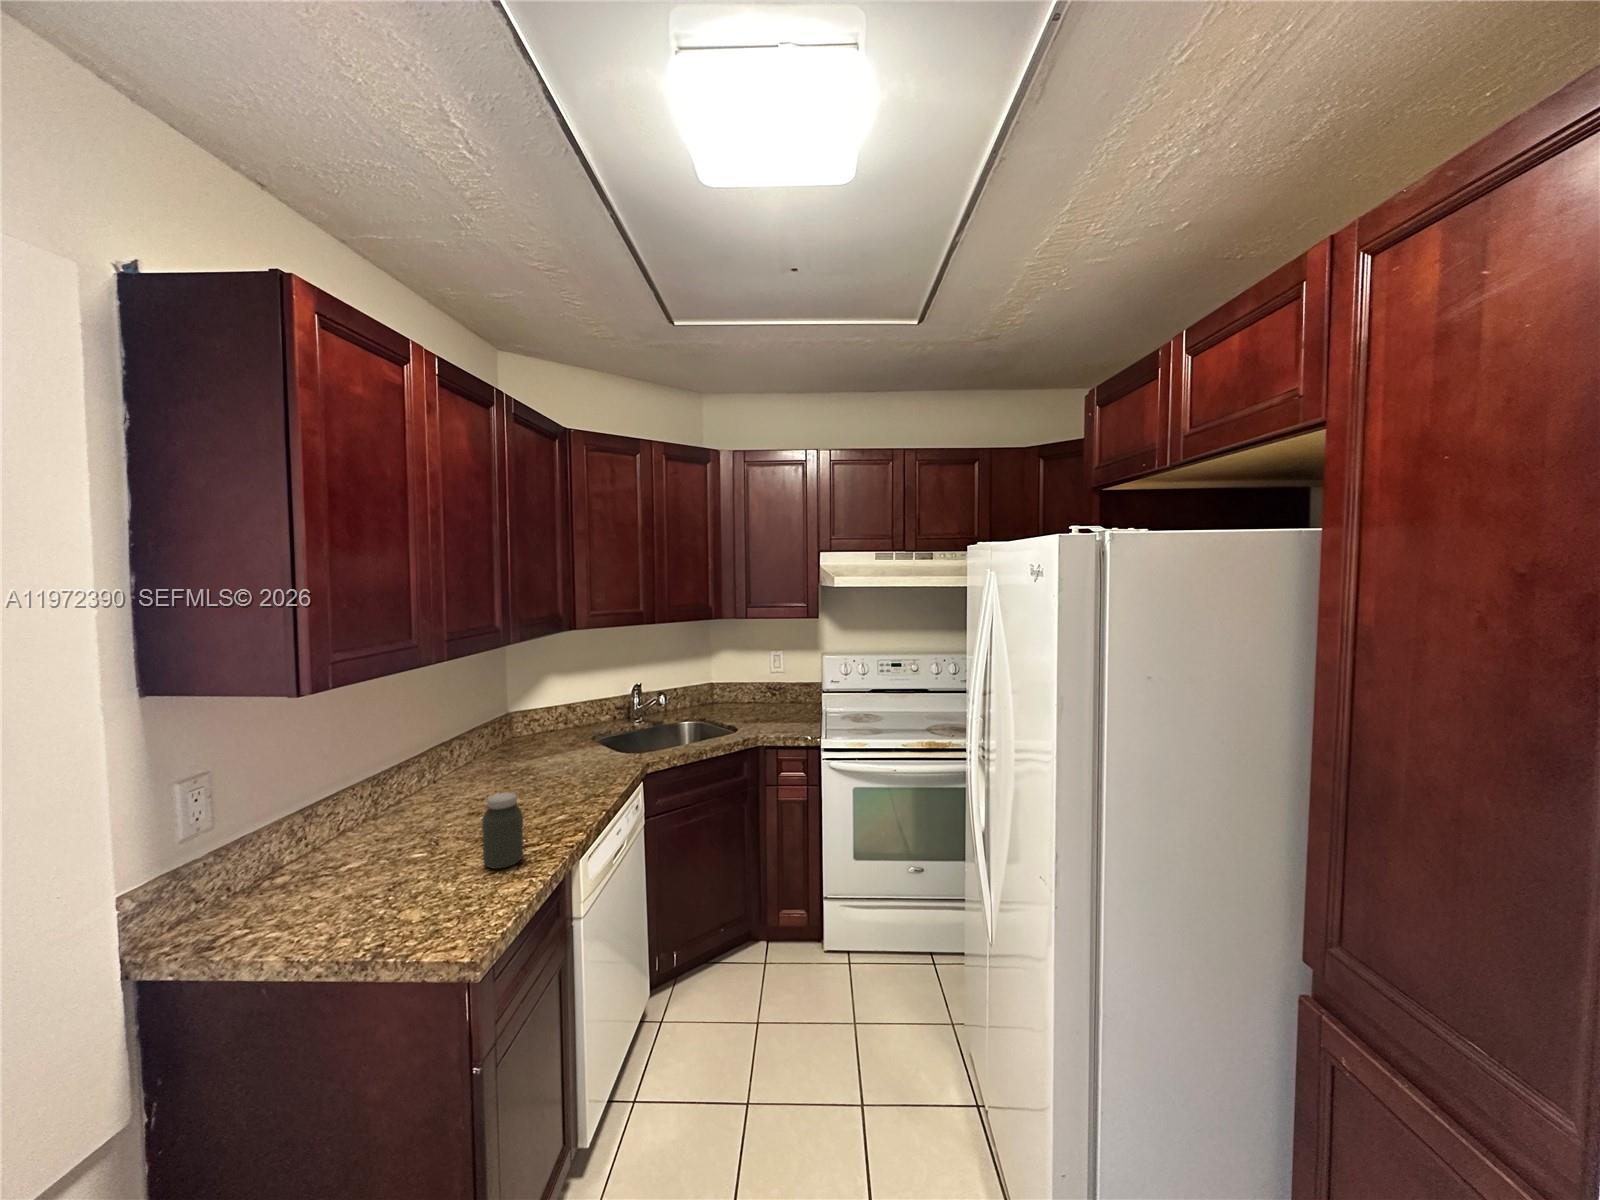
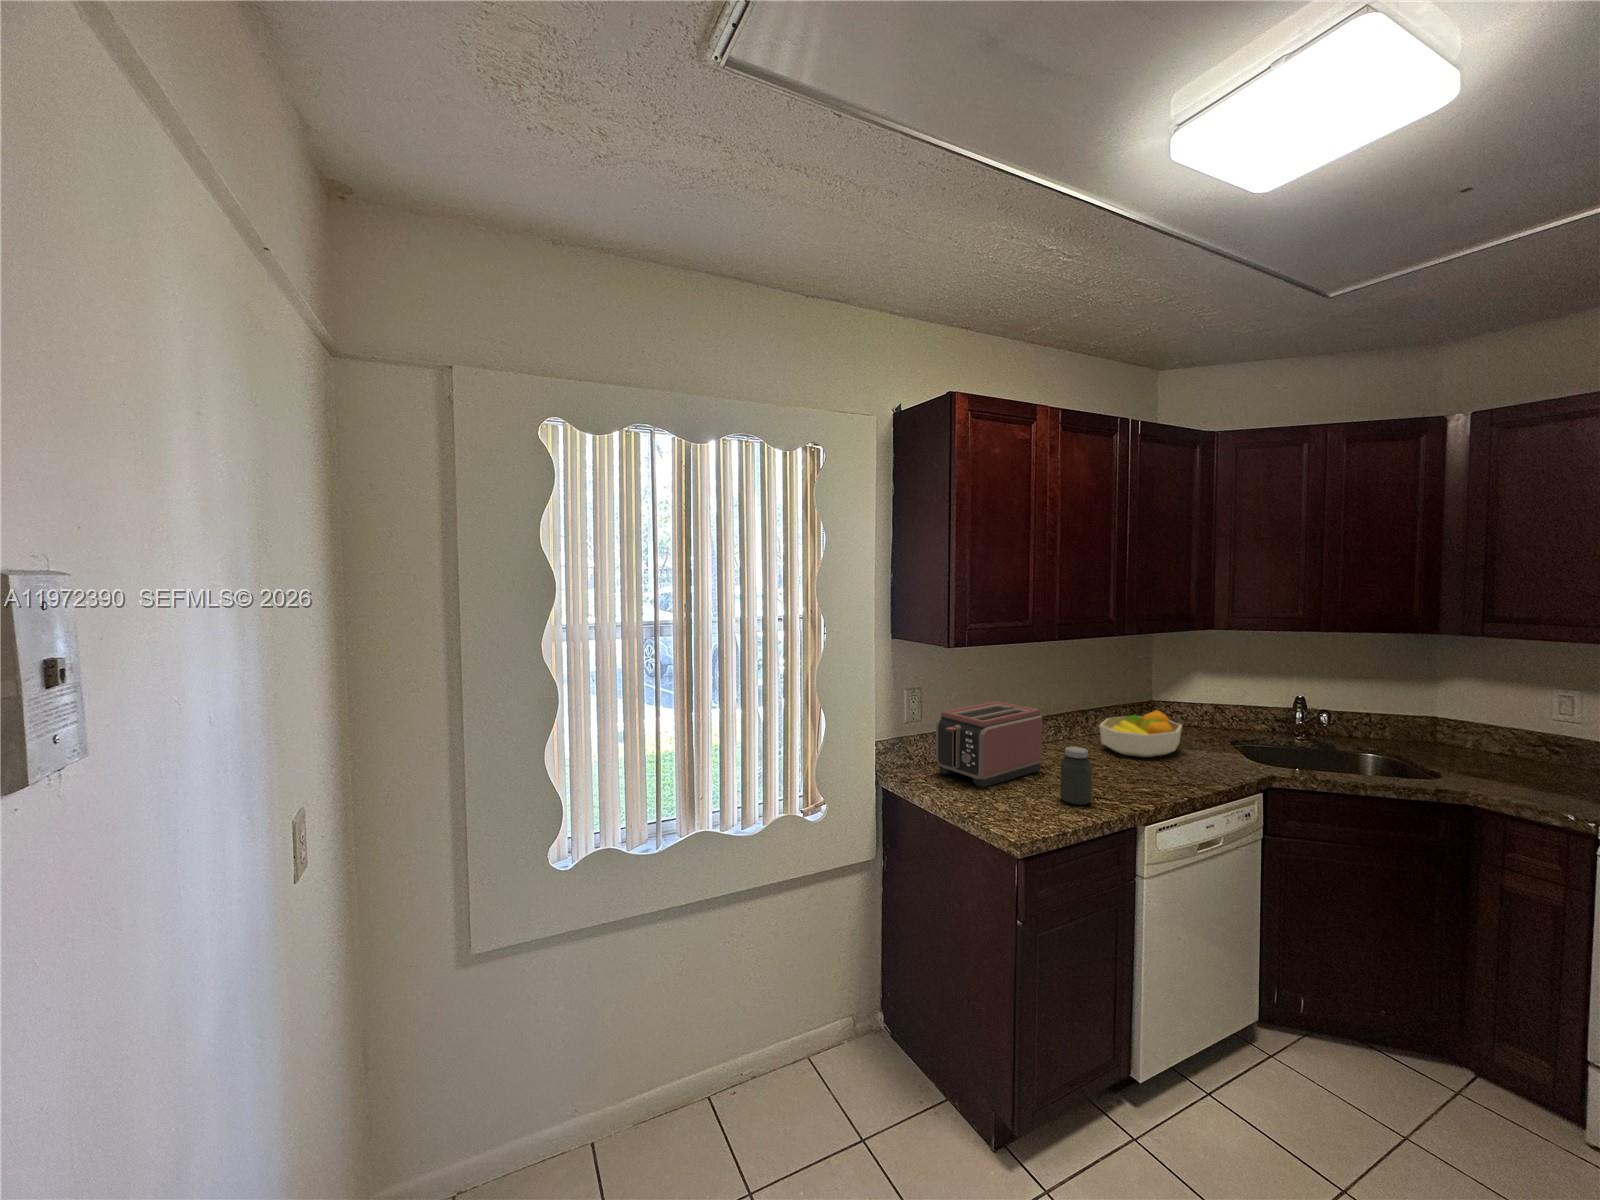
fruit bowl: none [479,723,562,783] -> present [1099,710,1182,757]
toaster: none [256,757,431,904] -> present [936,701,1042,788]

